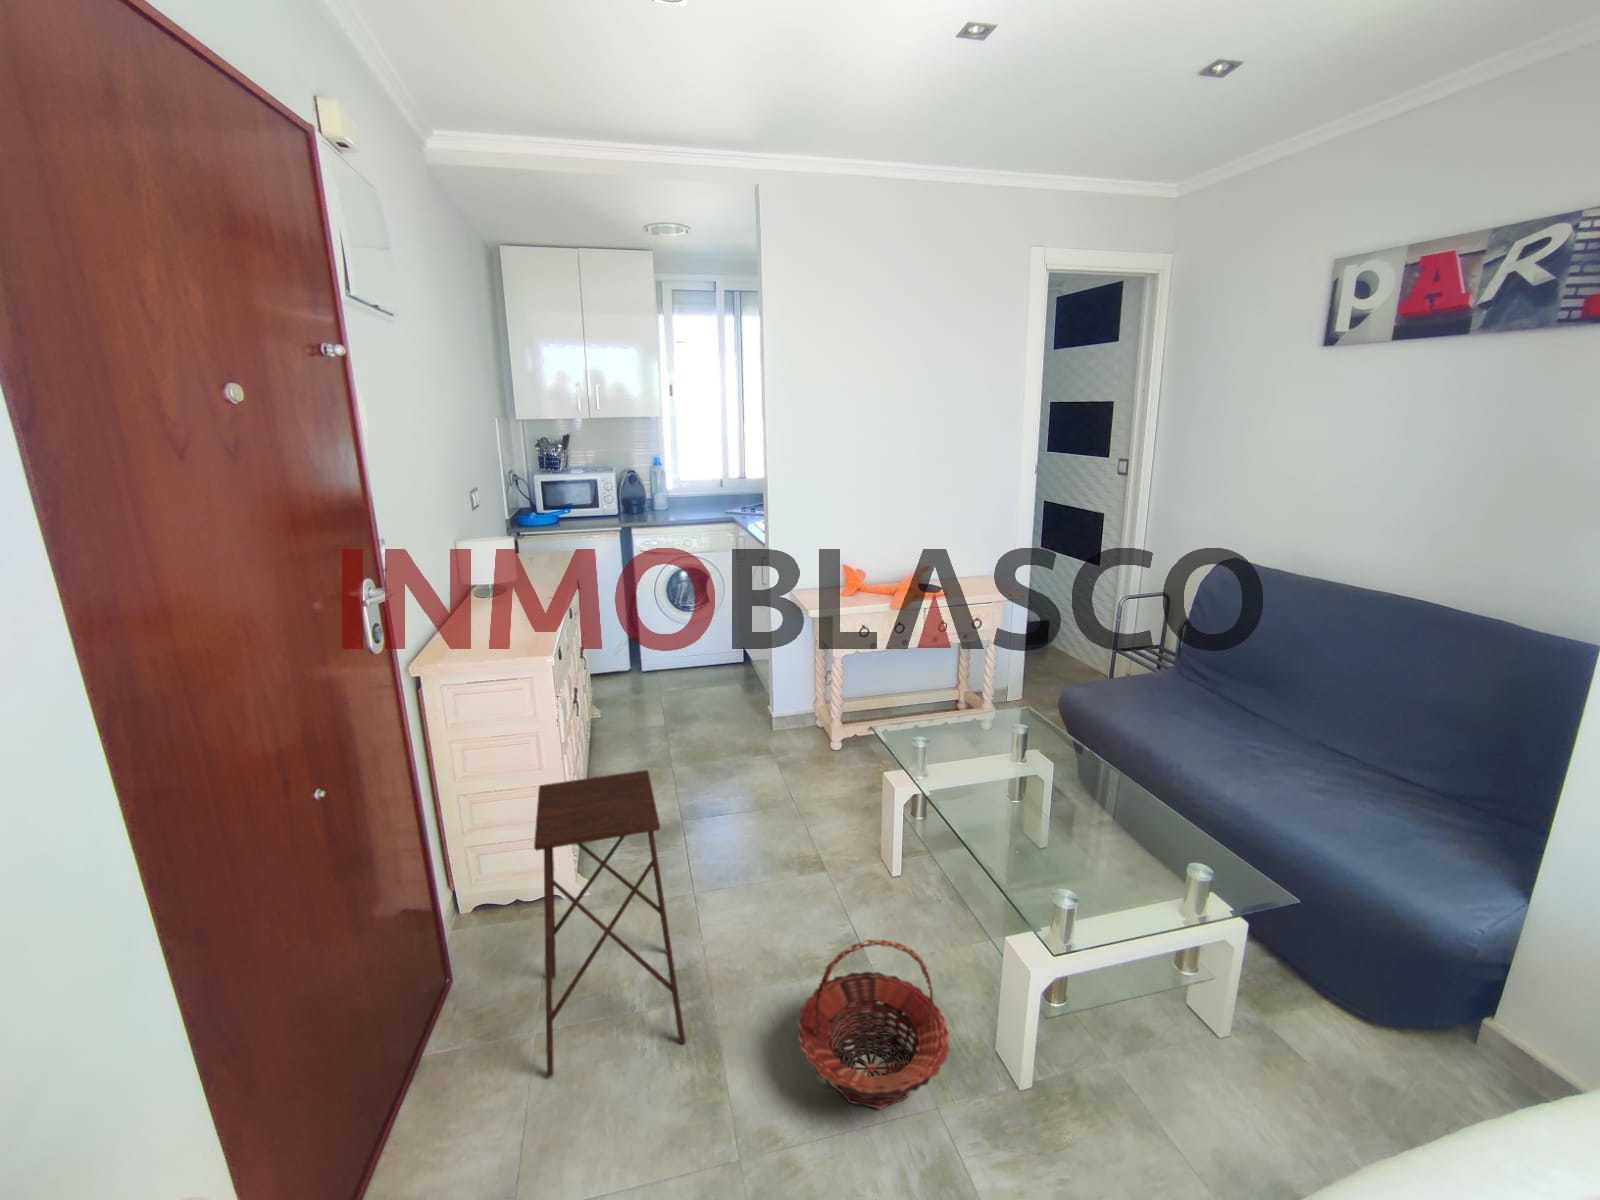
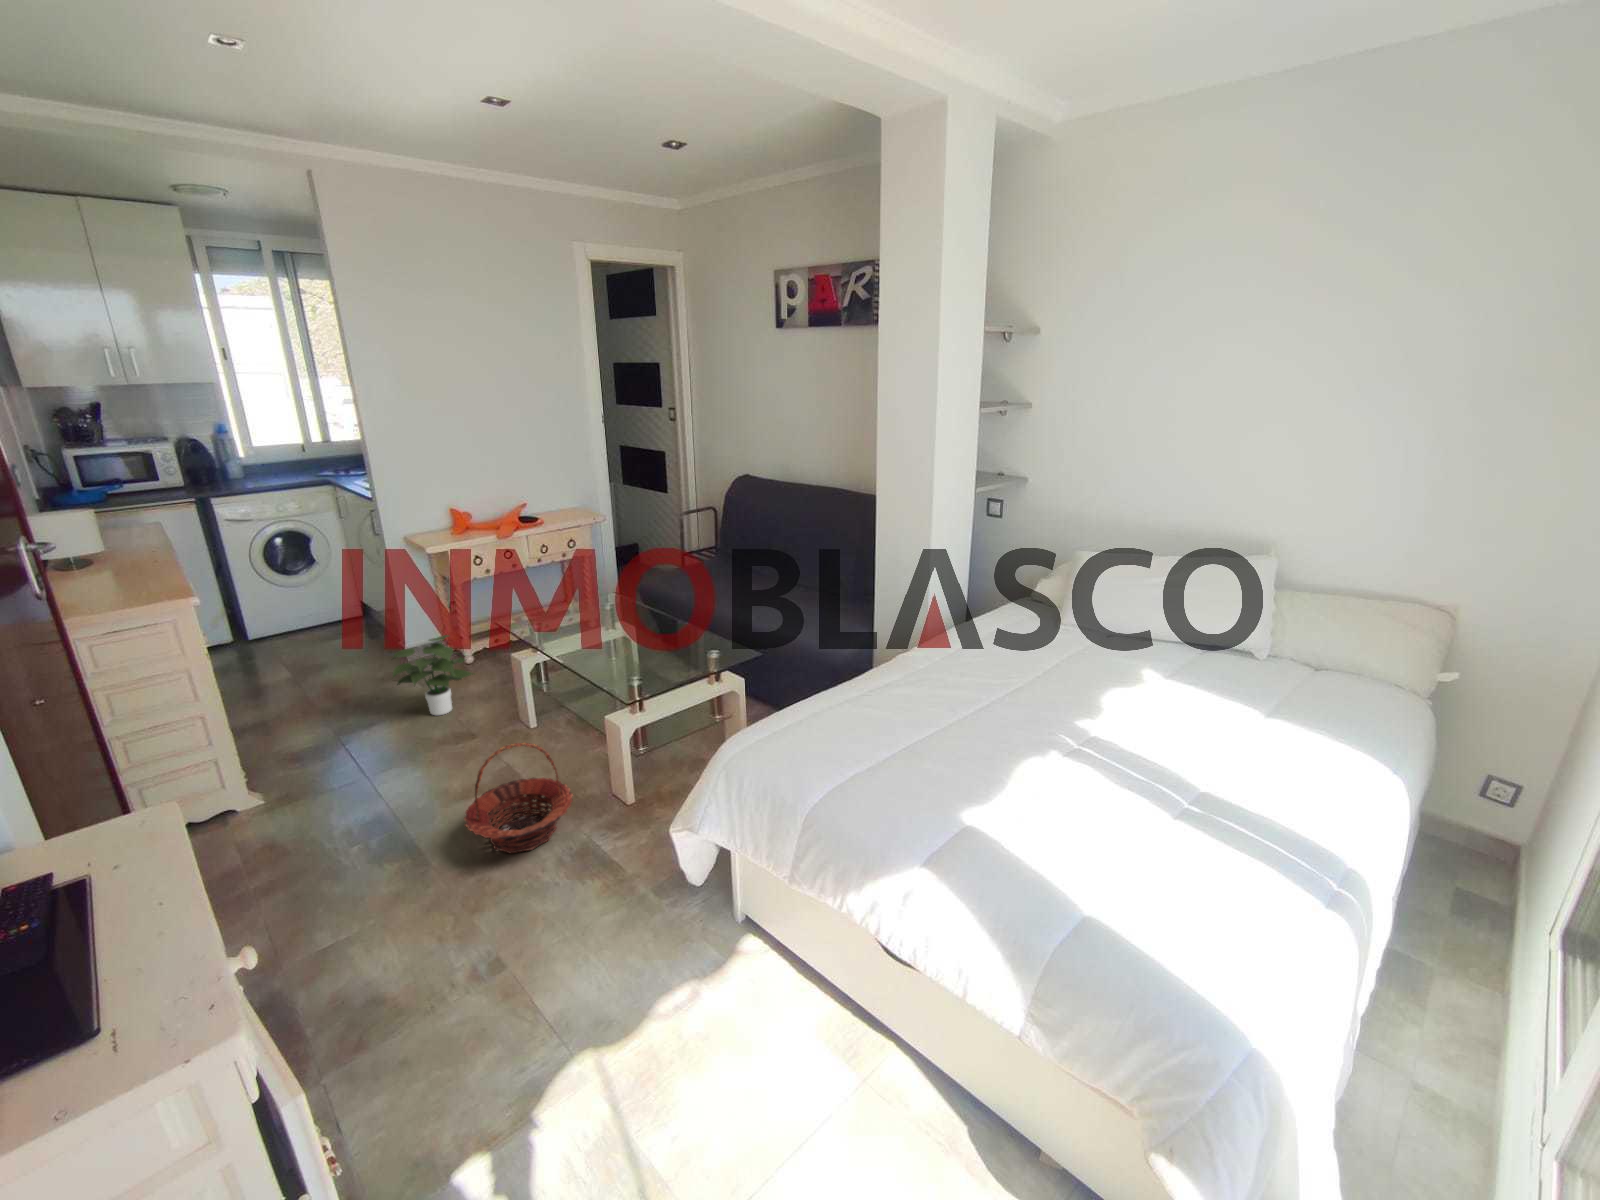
potted plant: none [751,718,841,814] -> present [393,635,473,715]
side table: present [534,770,686,1078] -> none [195,677,376,919]

